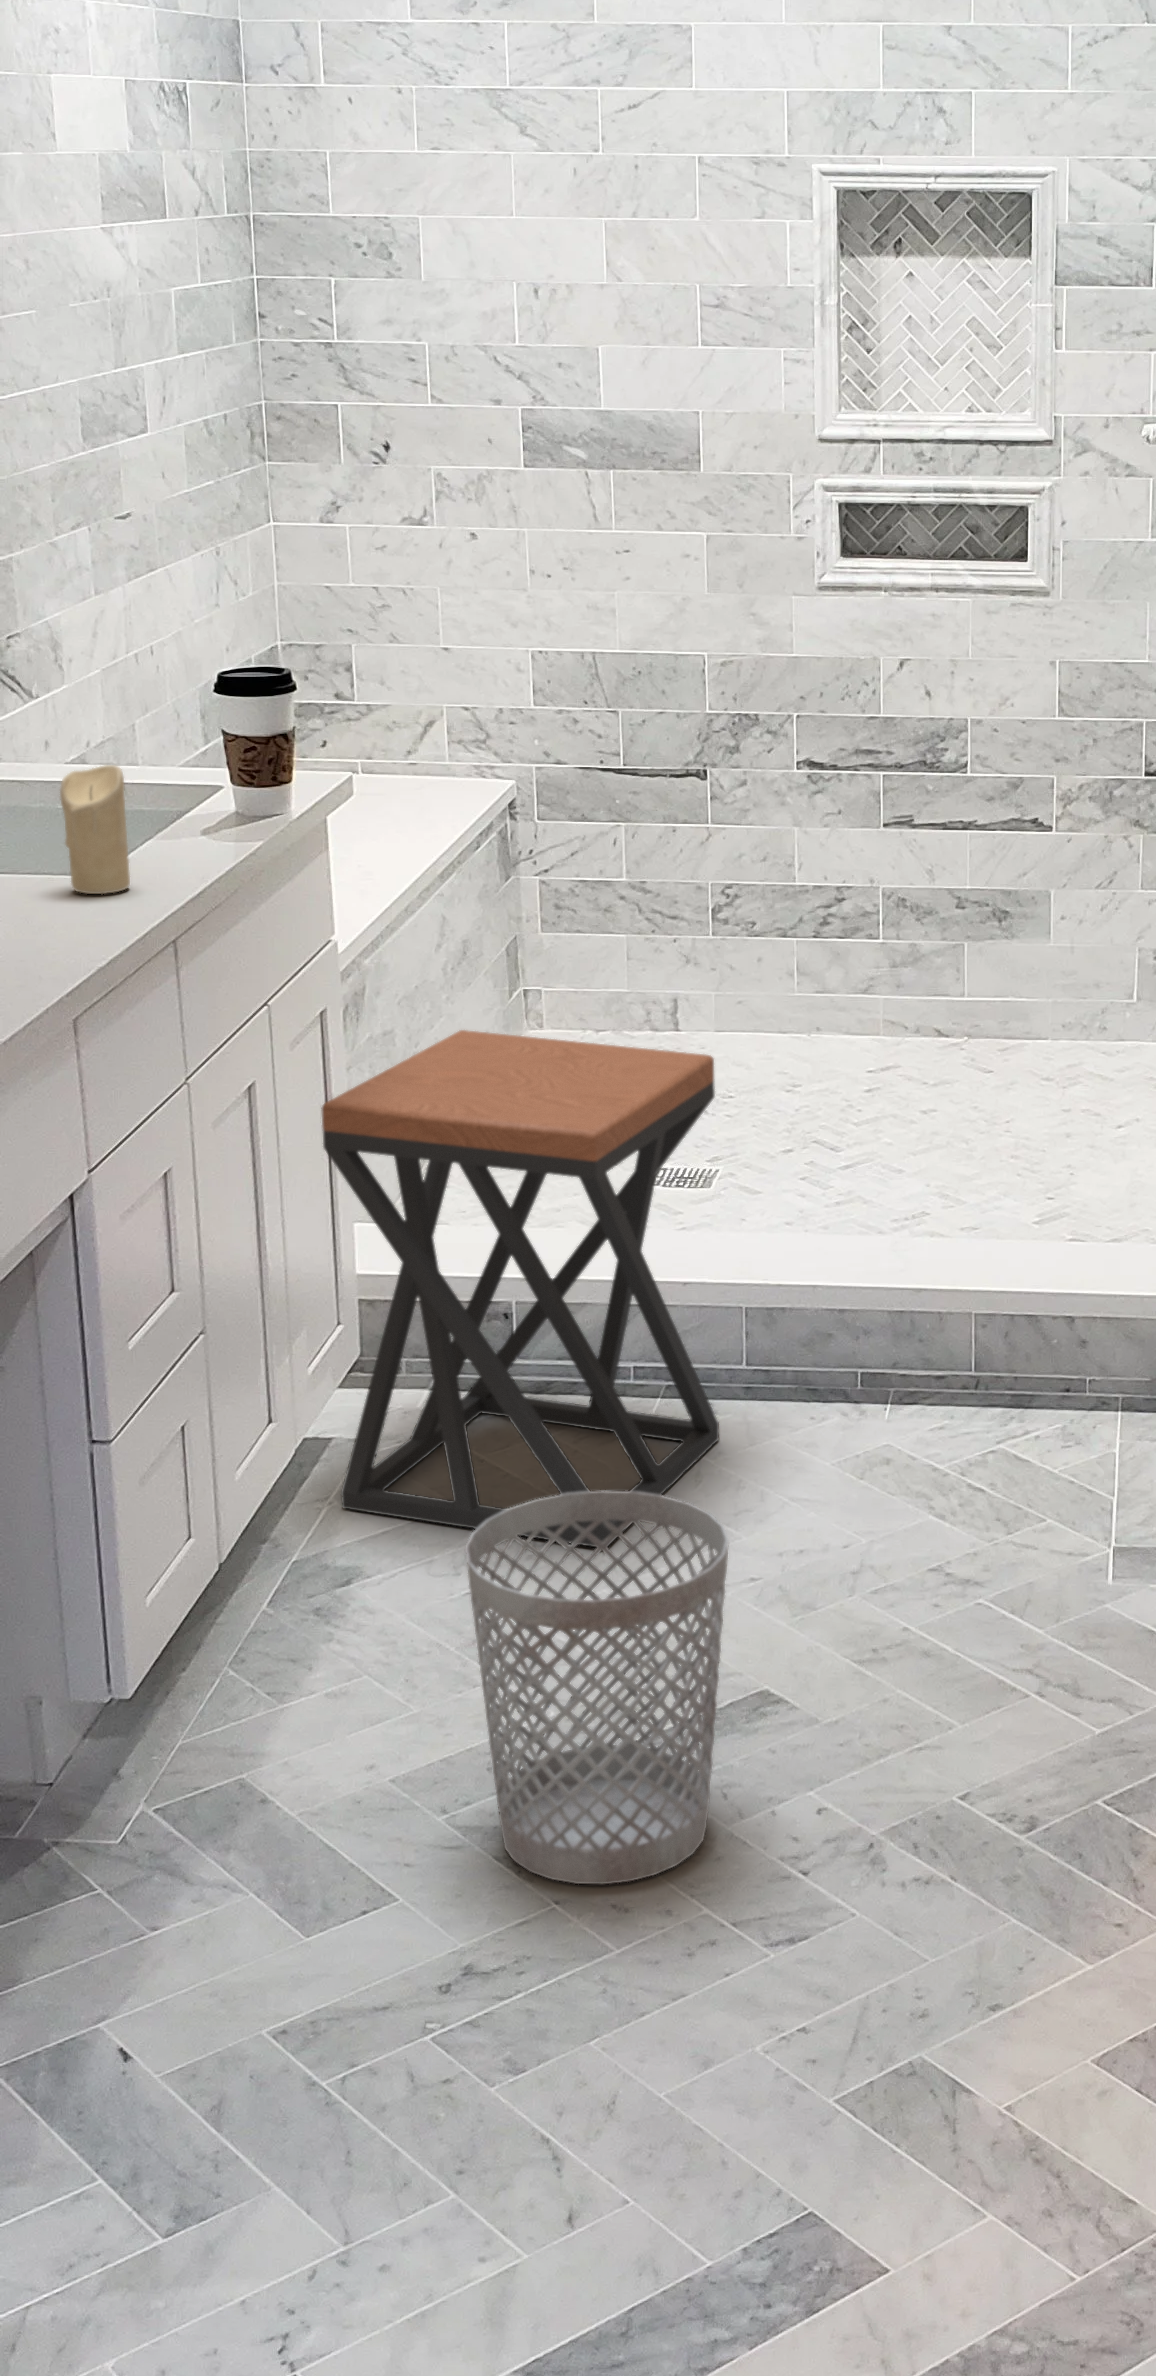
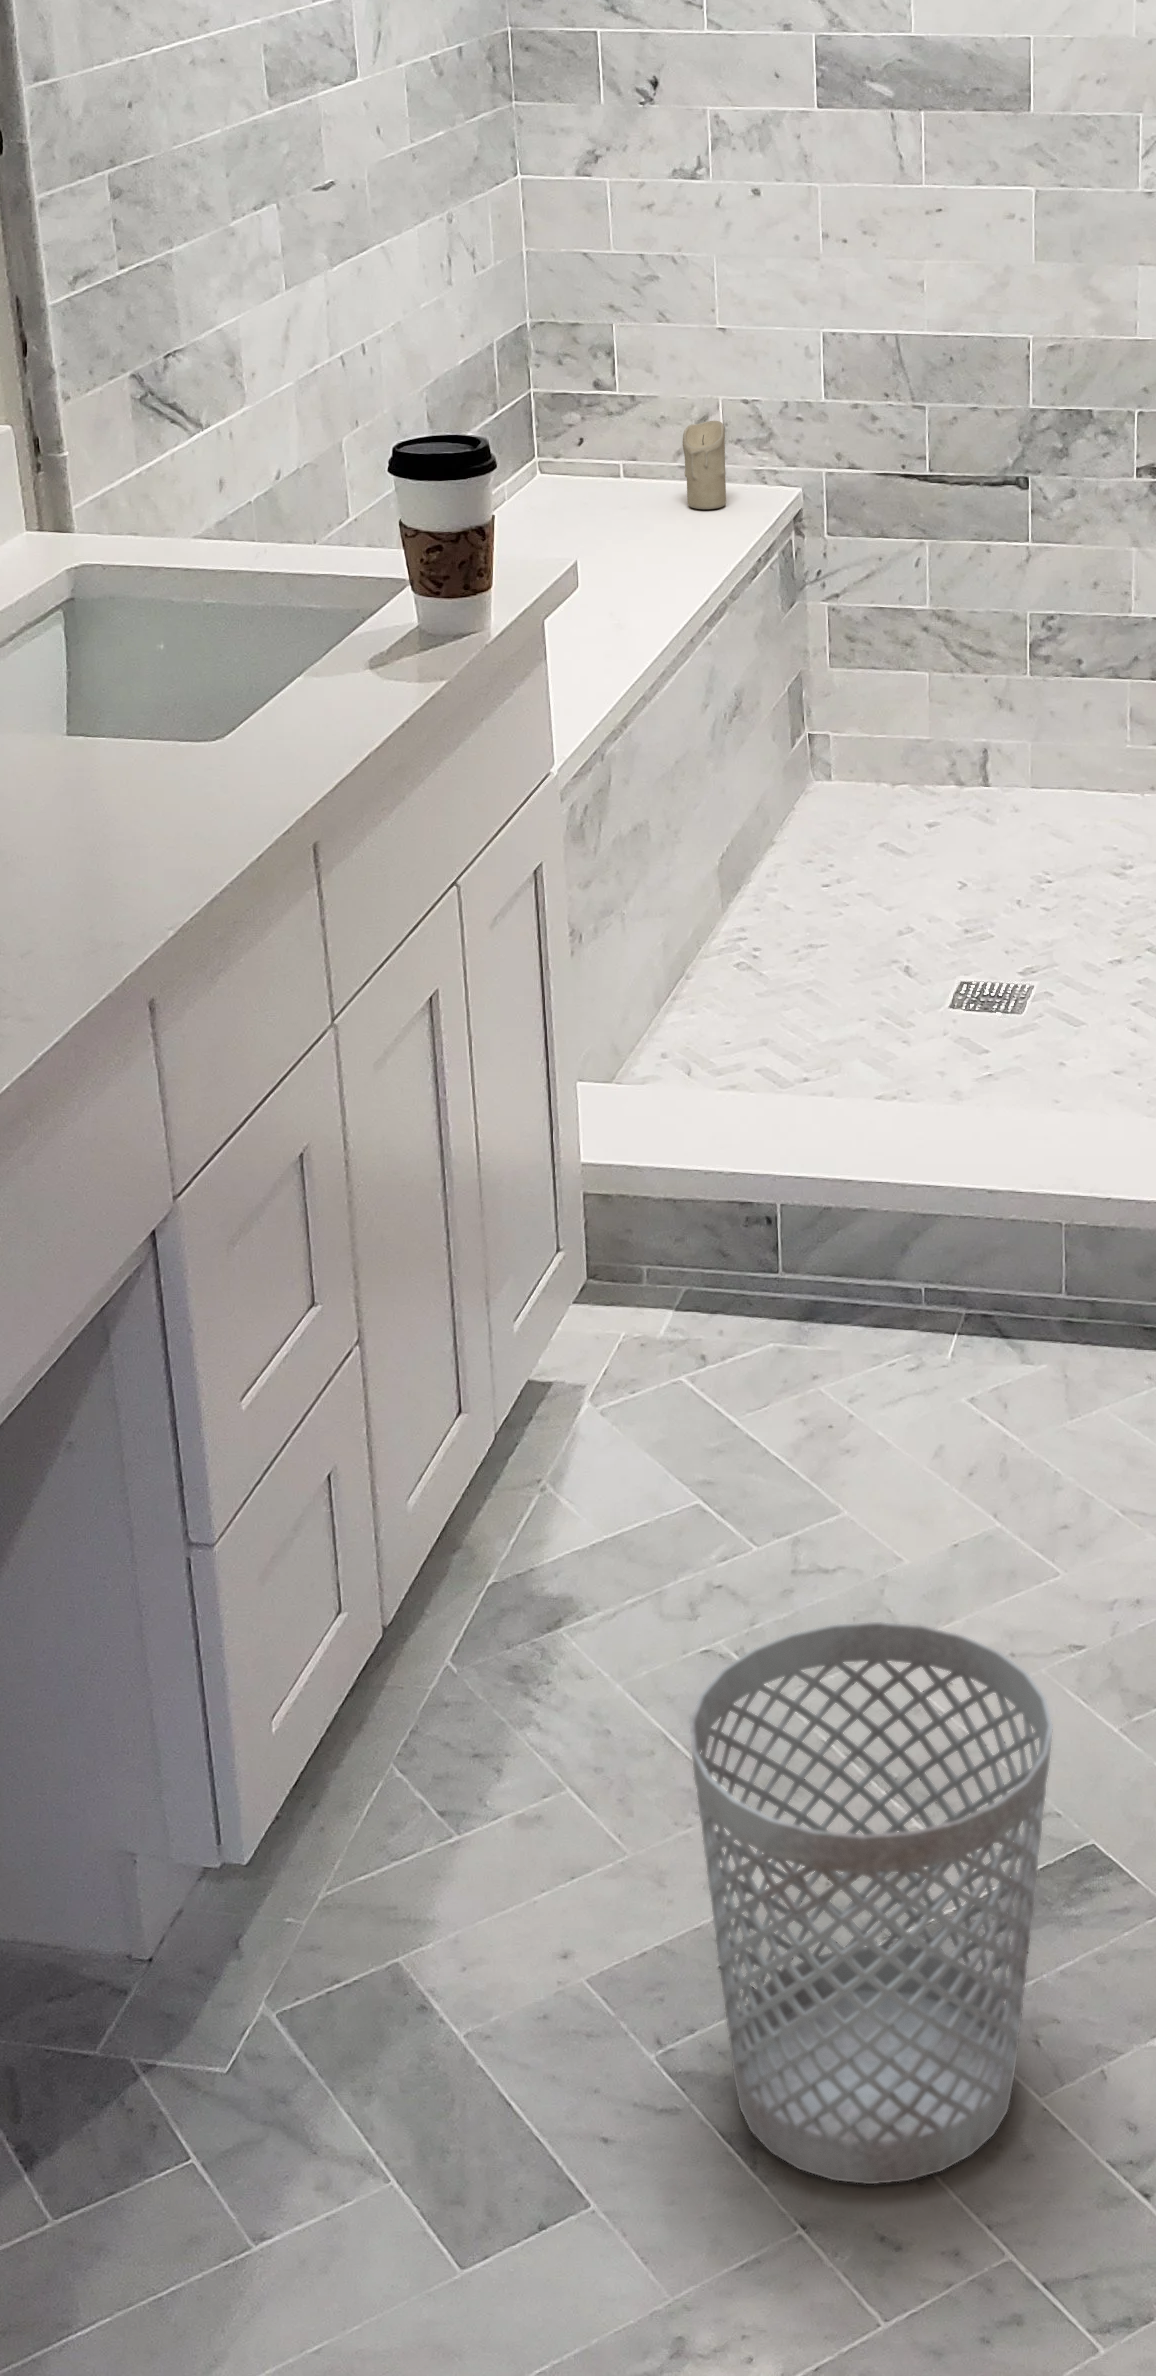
candle: present [60,765,130,894] -> present [683,421,726,509]
stool: present [321,1030,719,1547] -> none [529,884,1038,1587]

